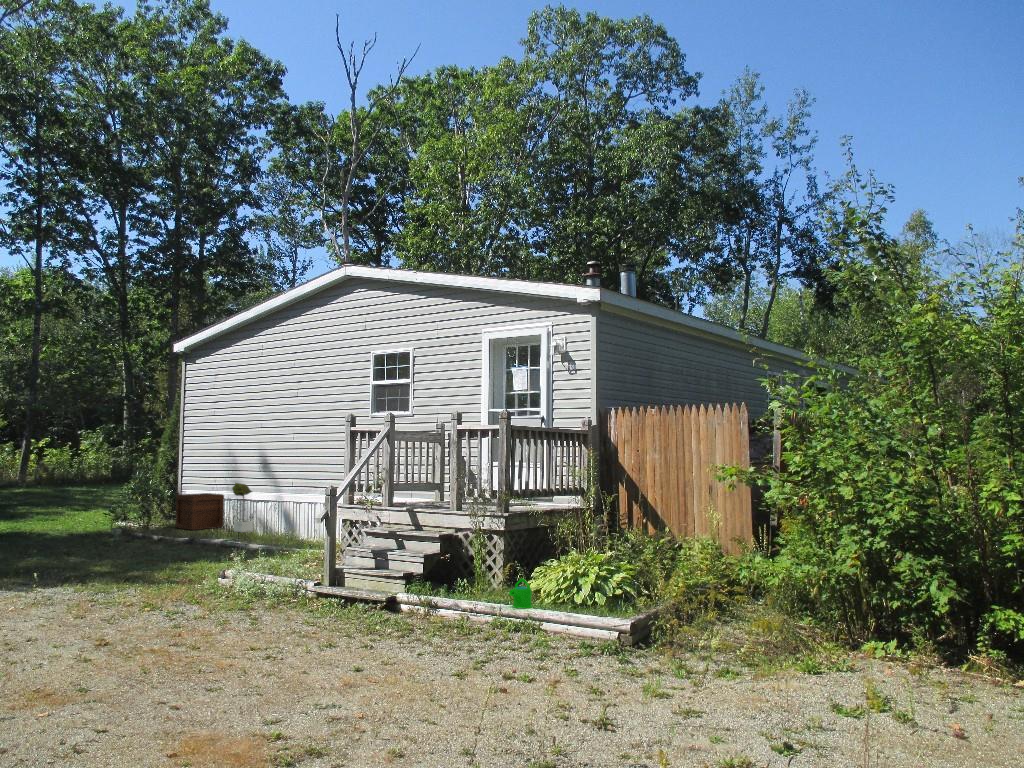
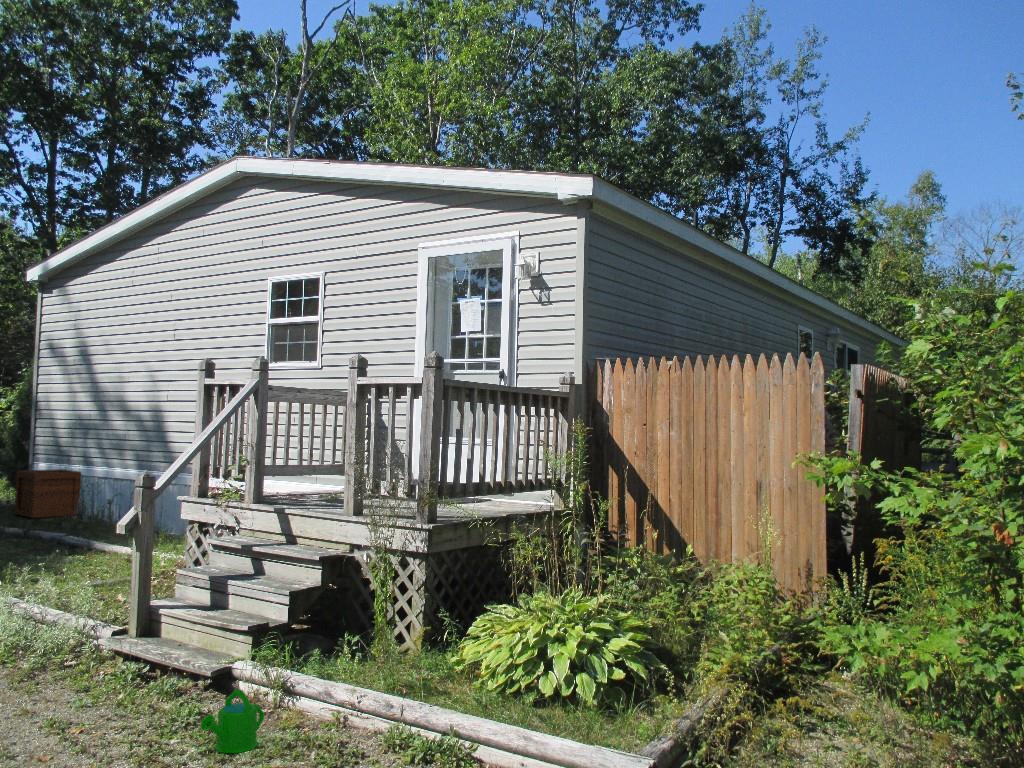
potted tree: present [232,483,253,532] -> none [86,456,116,524]
watering can: present [509,579,532,608] -> present [200,689,265,753]

